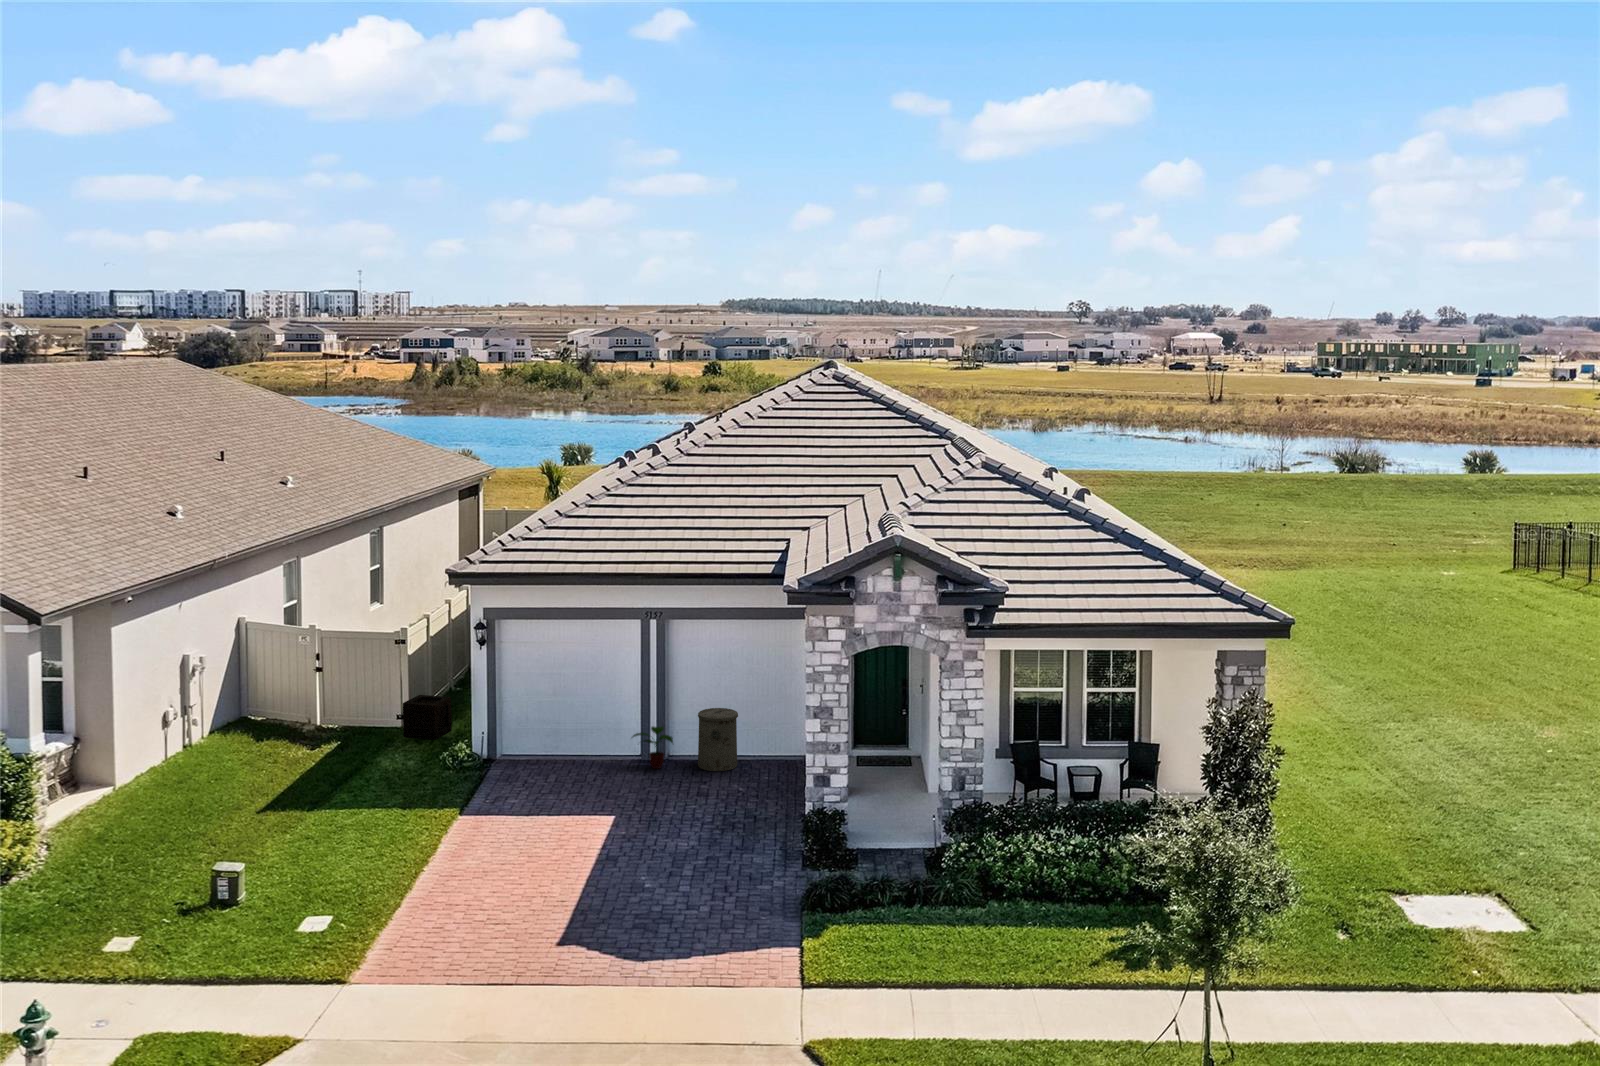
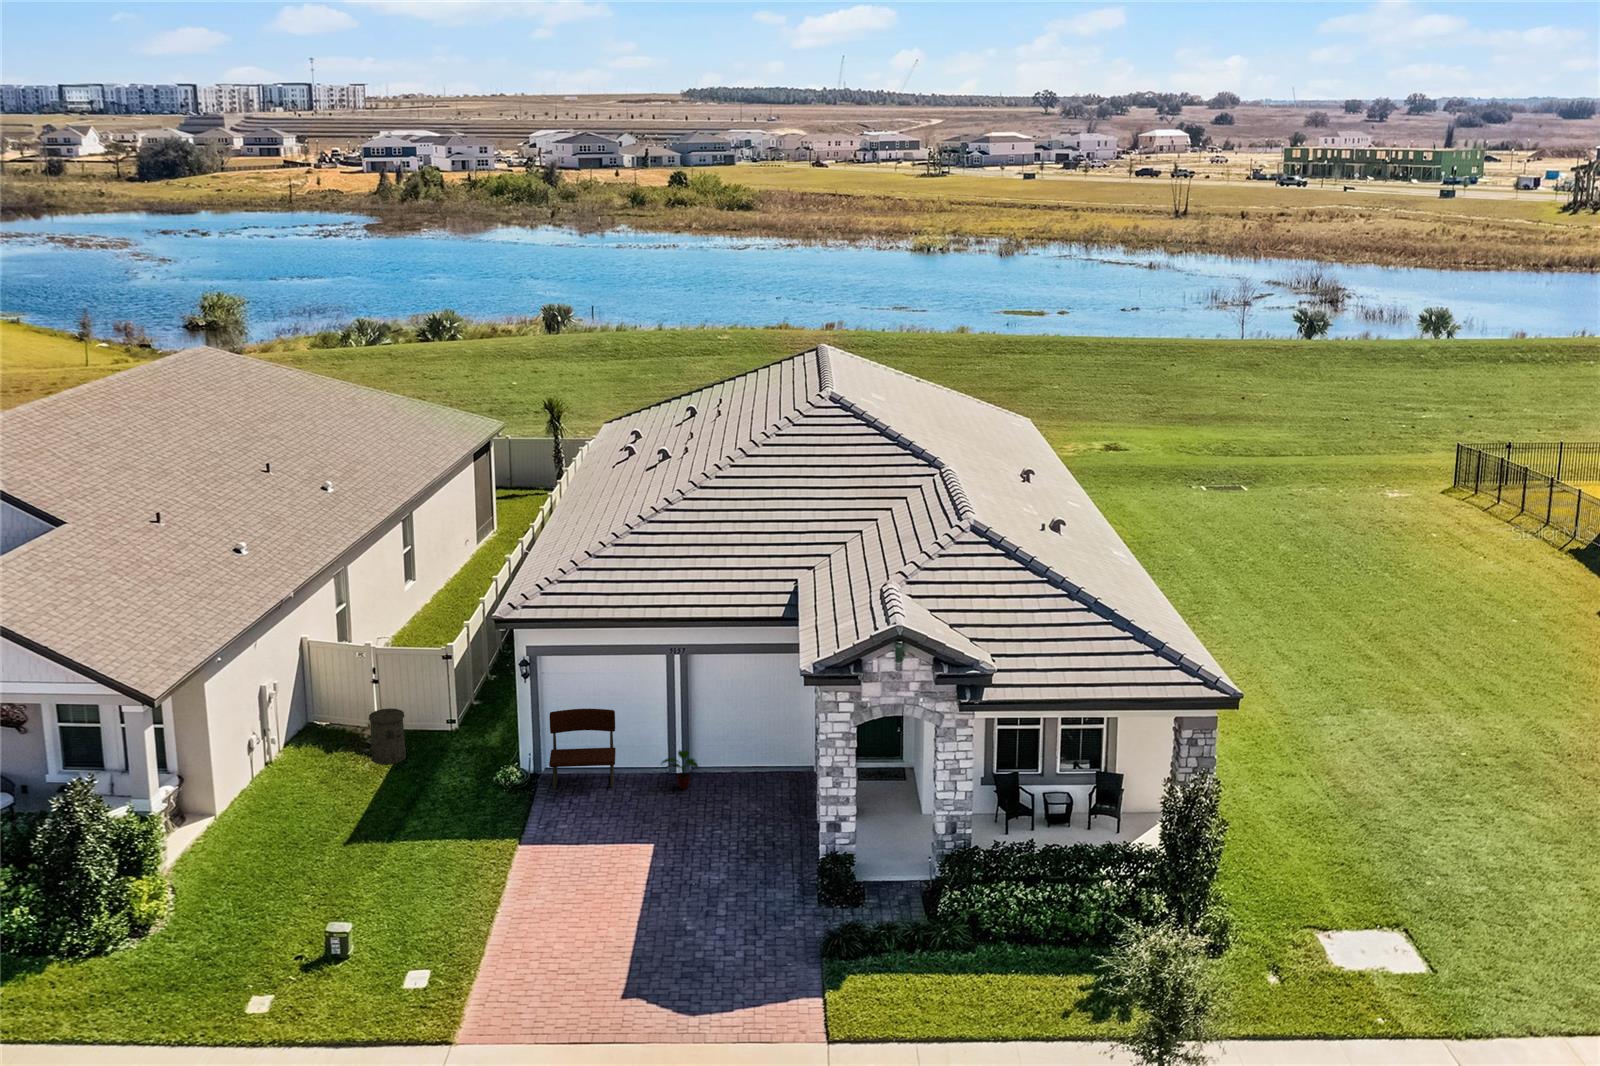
bench: none [504,678,581,768] -> present [549,709,616,790]
wooden crate: present [403,695,452,740] -> none [454,712,497,756]
trash can: present [698,708,738,771] -> present [369,708,406,765]

